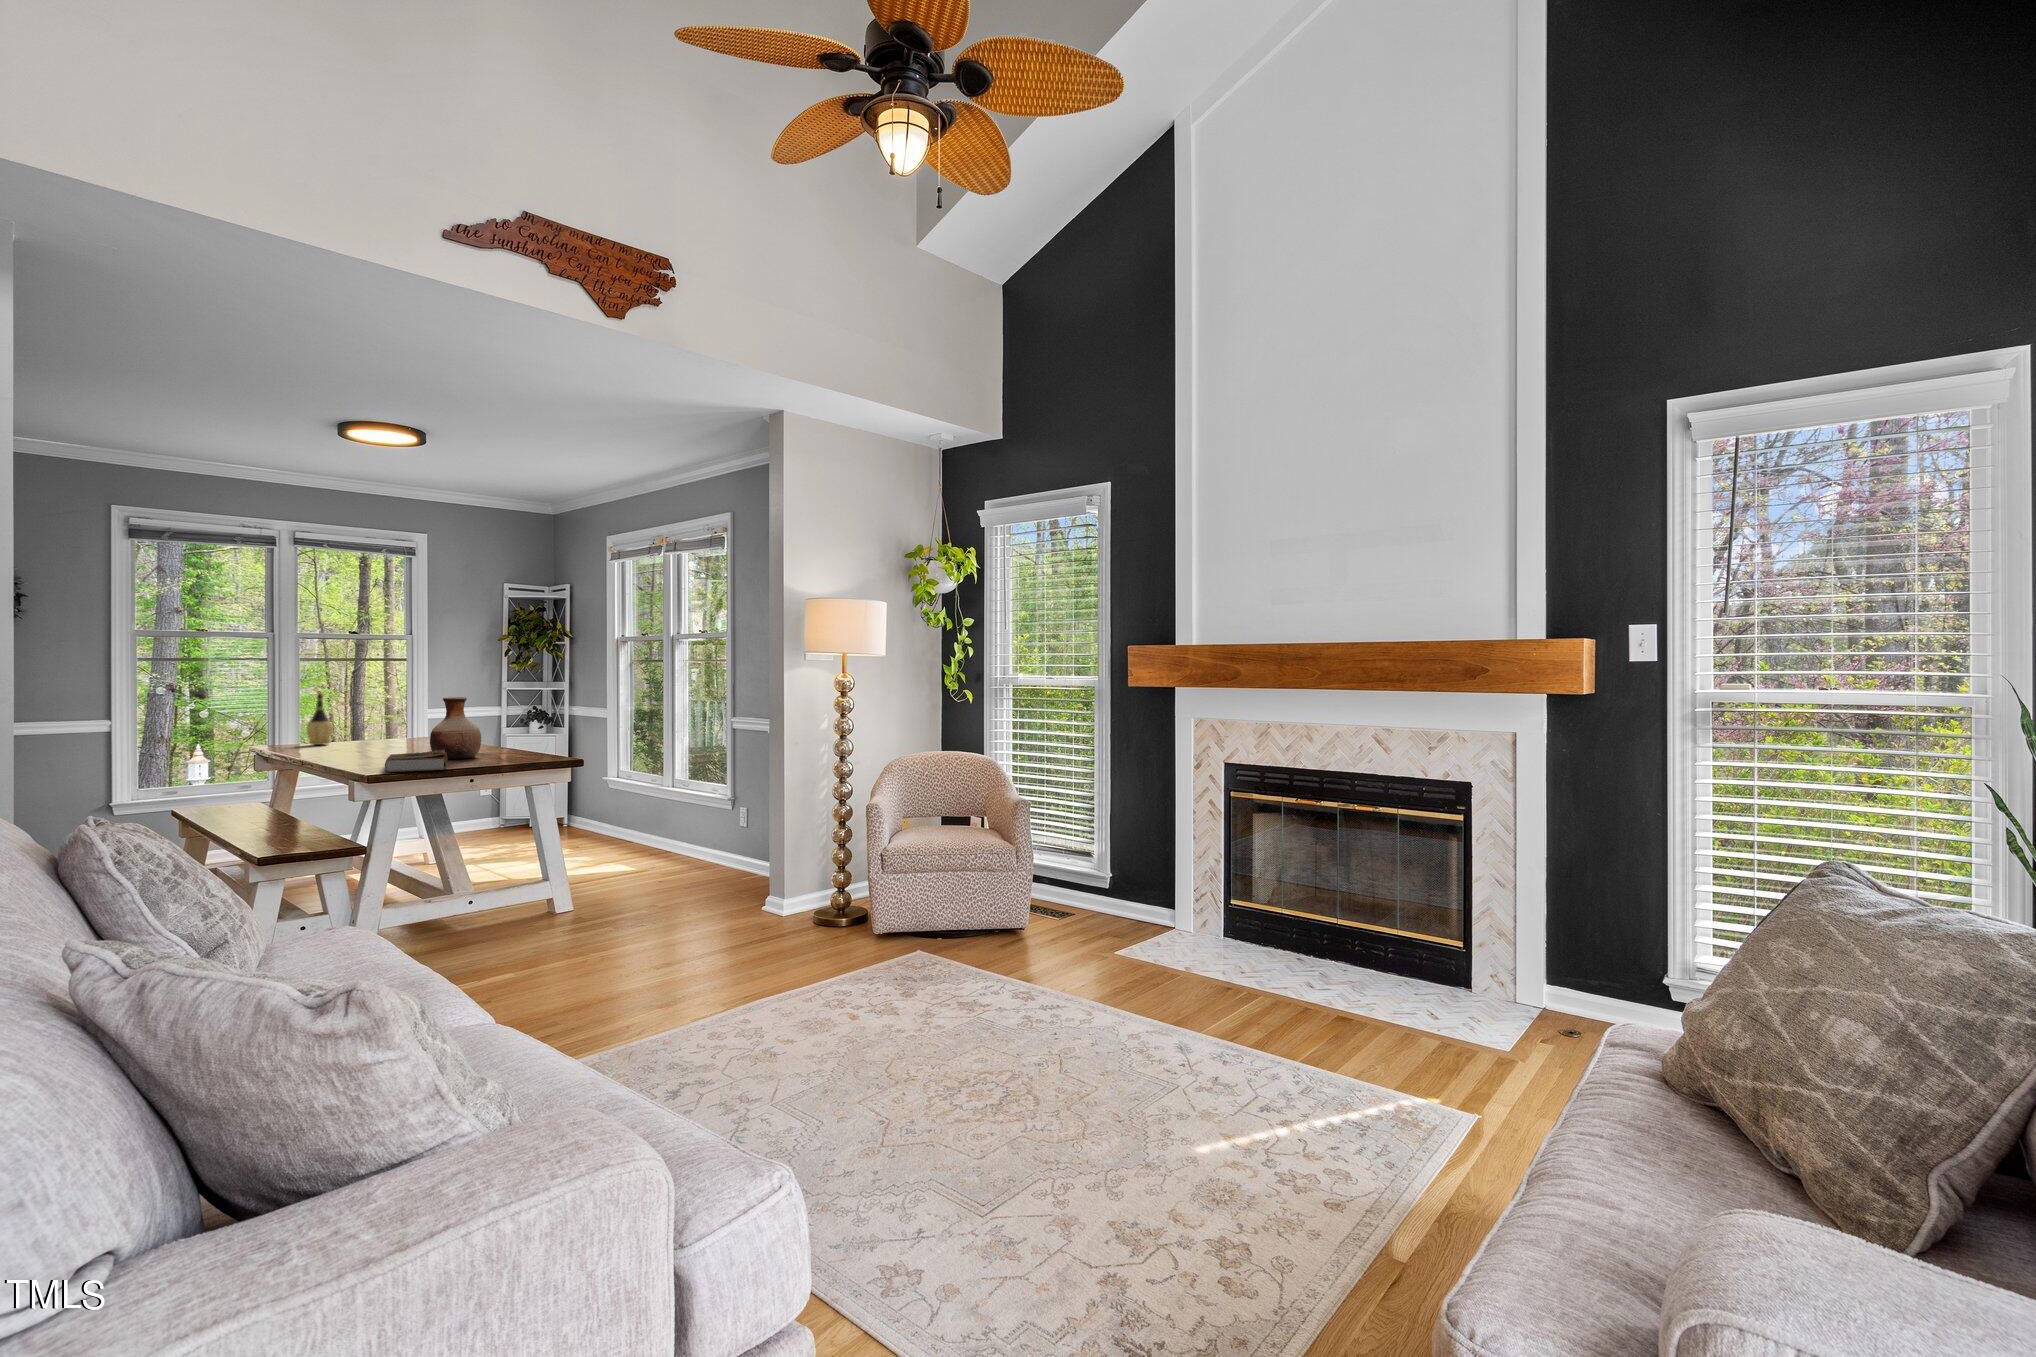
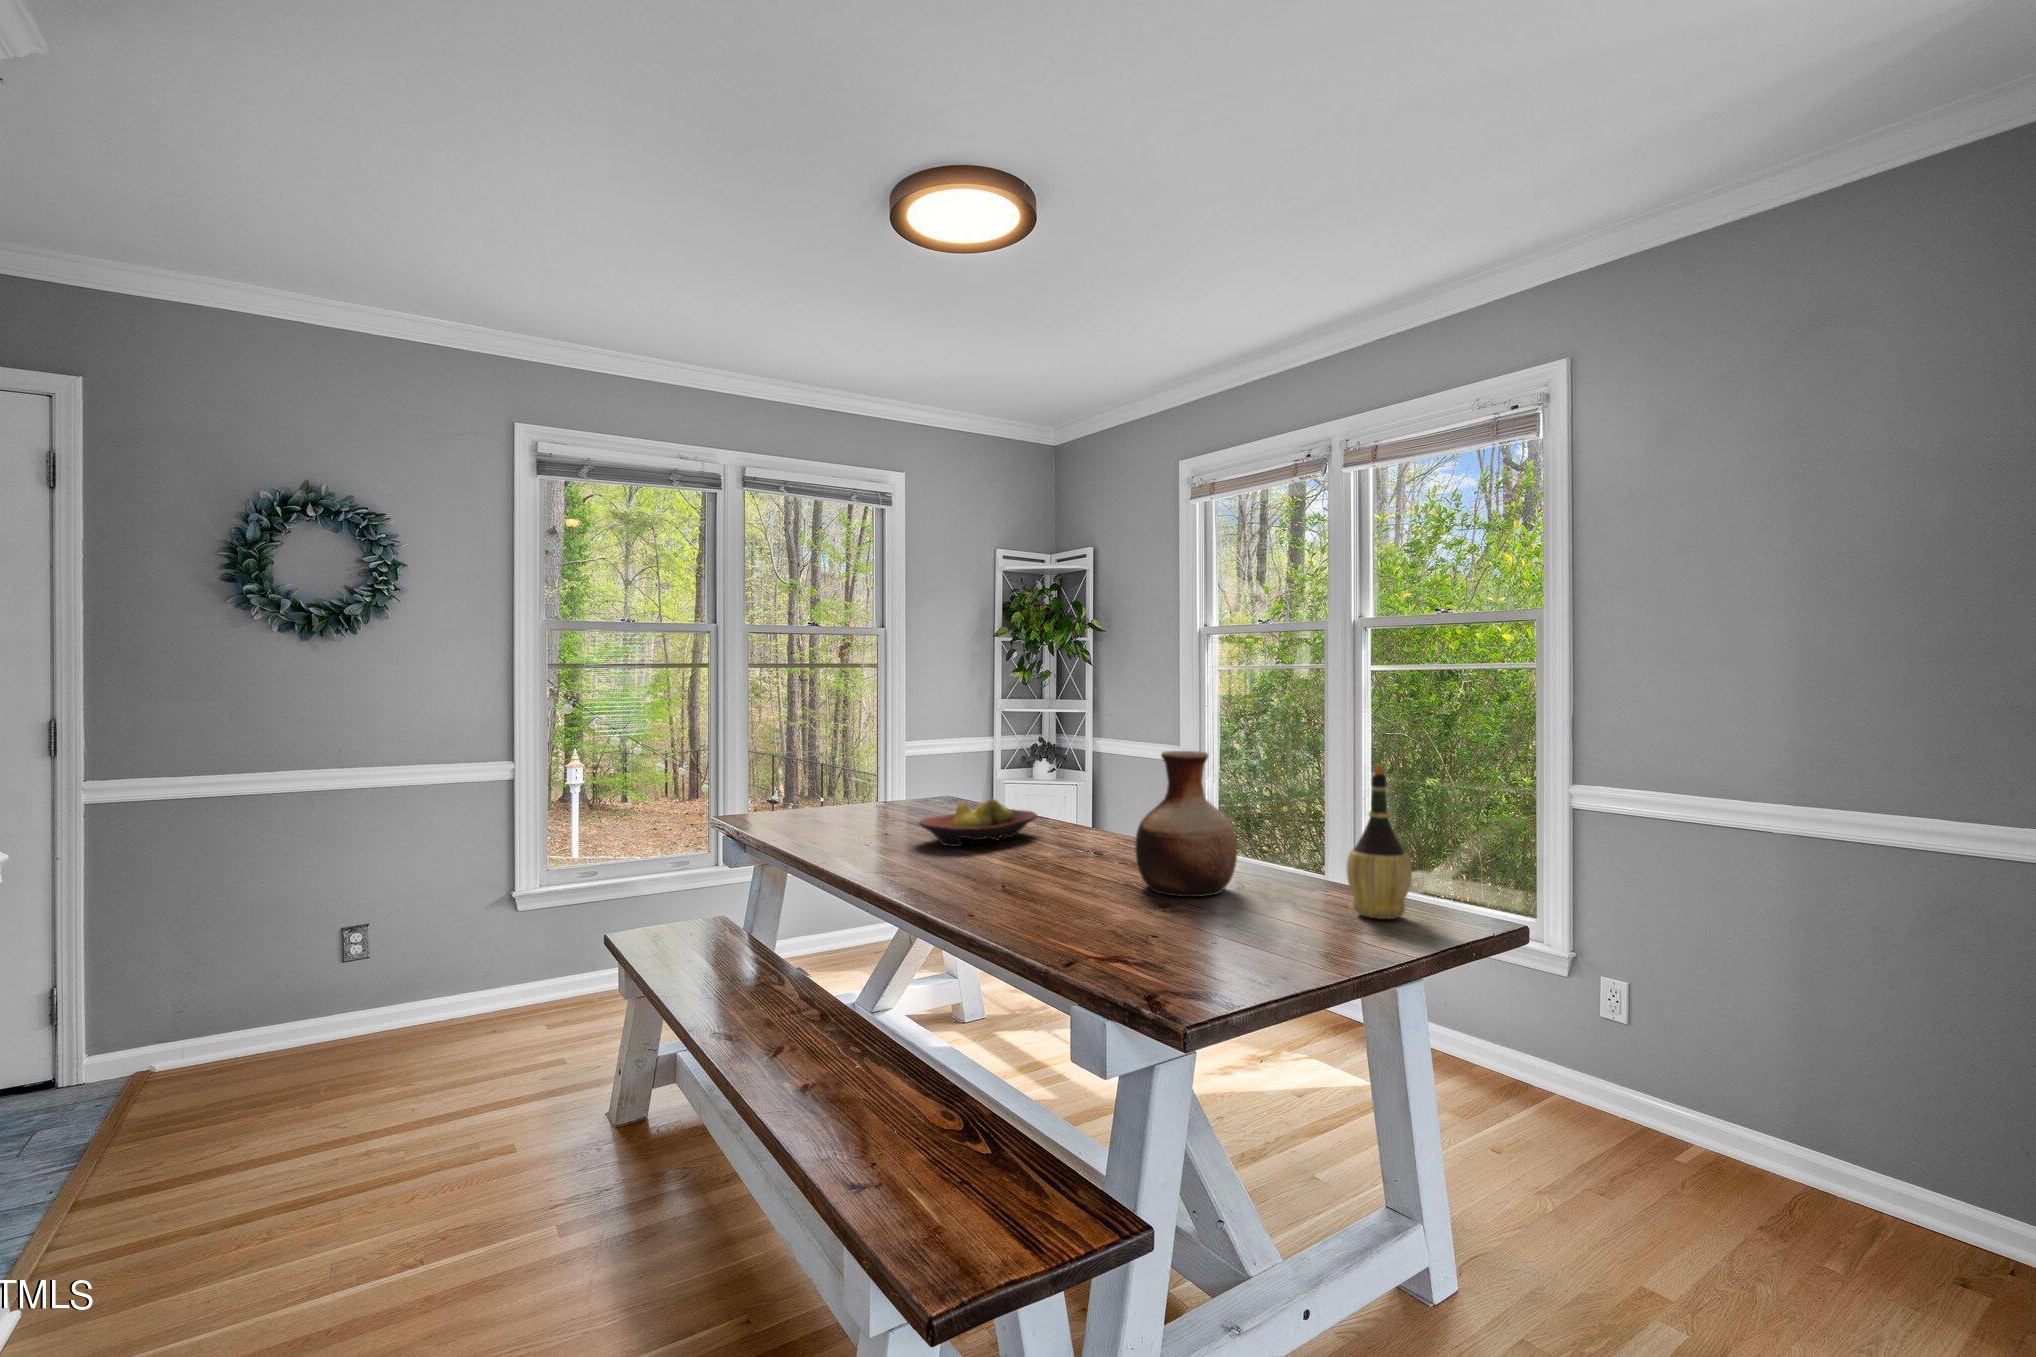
wine bottle: present [307,691,333,745] -> present [1347,765,1412,919]
fruit bowl: none [351,728,431,750] -> present [919,799,1036,846]
book: present [385,749,448,772] -> none [1119,886,1314,977]

